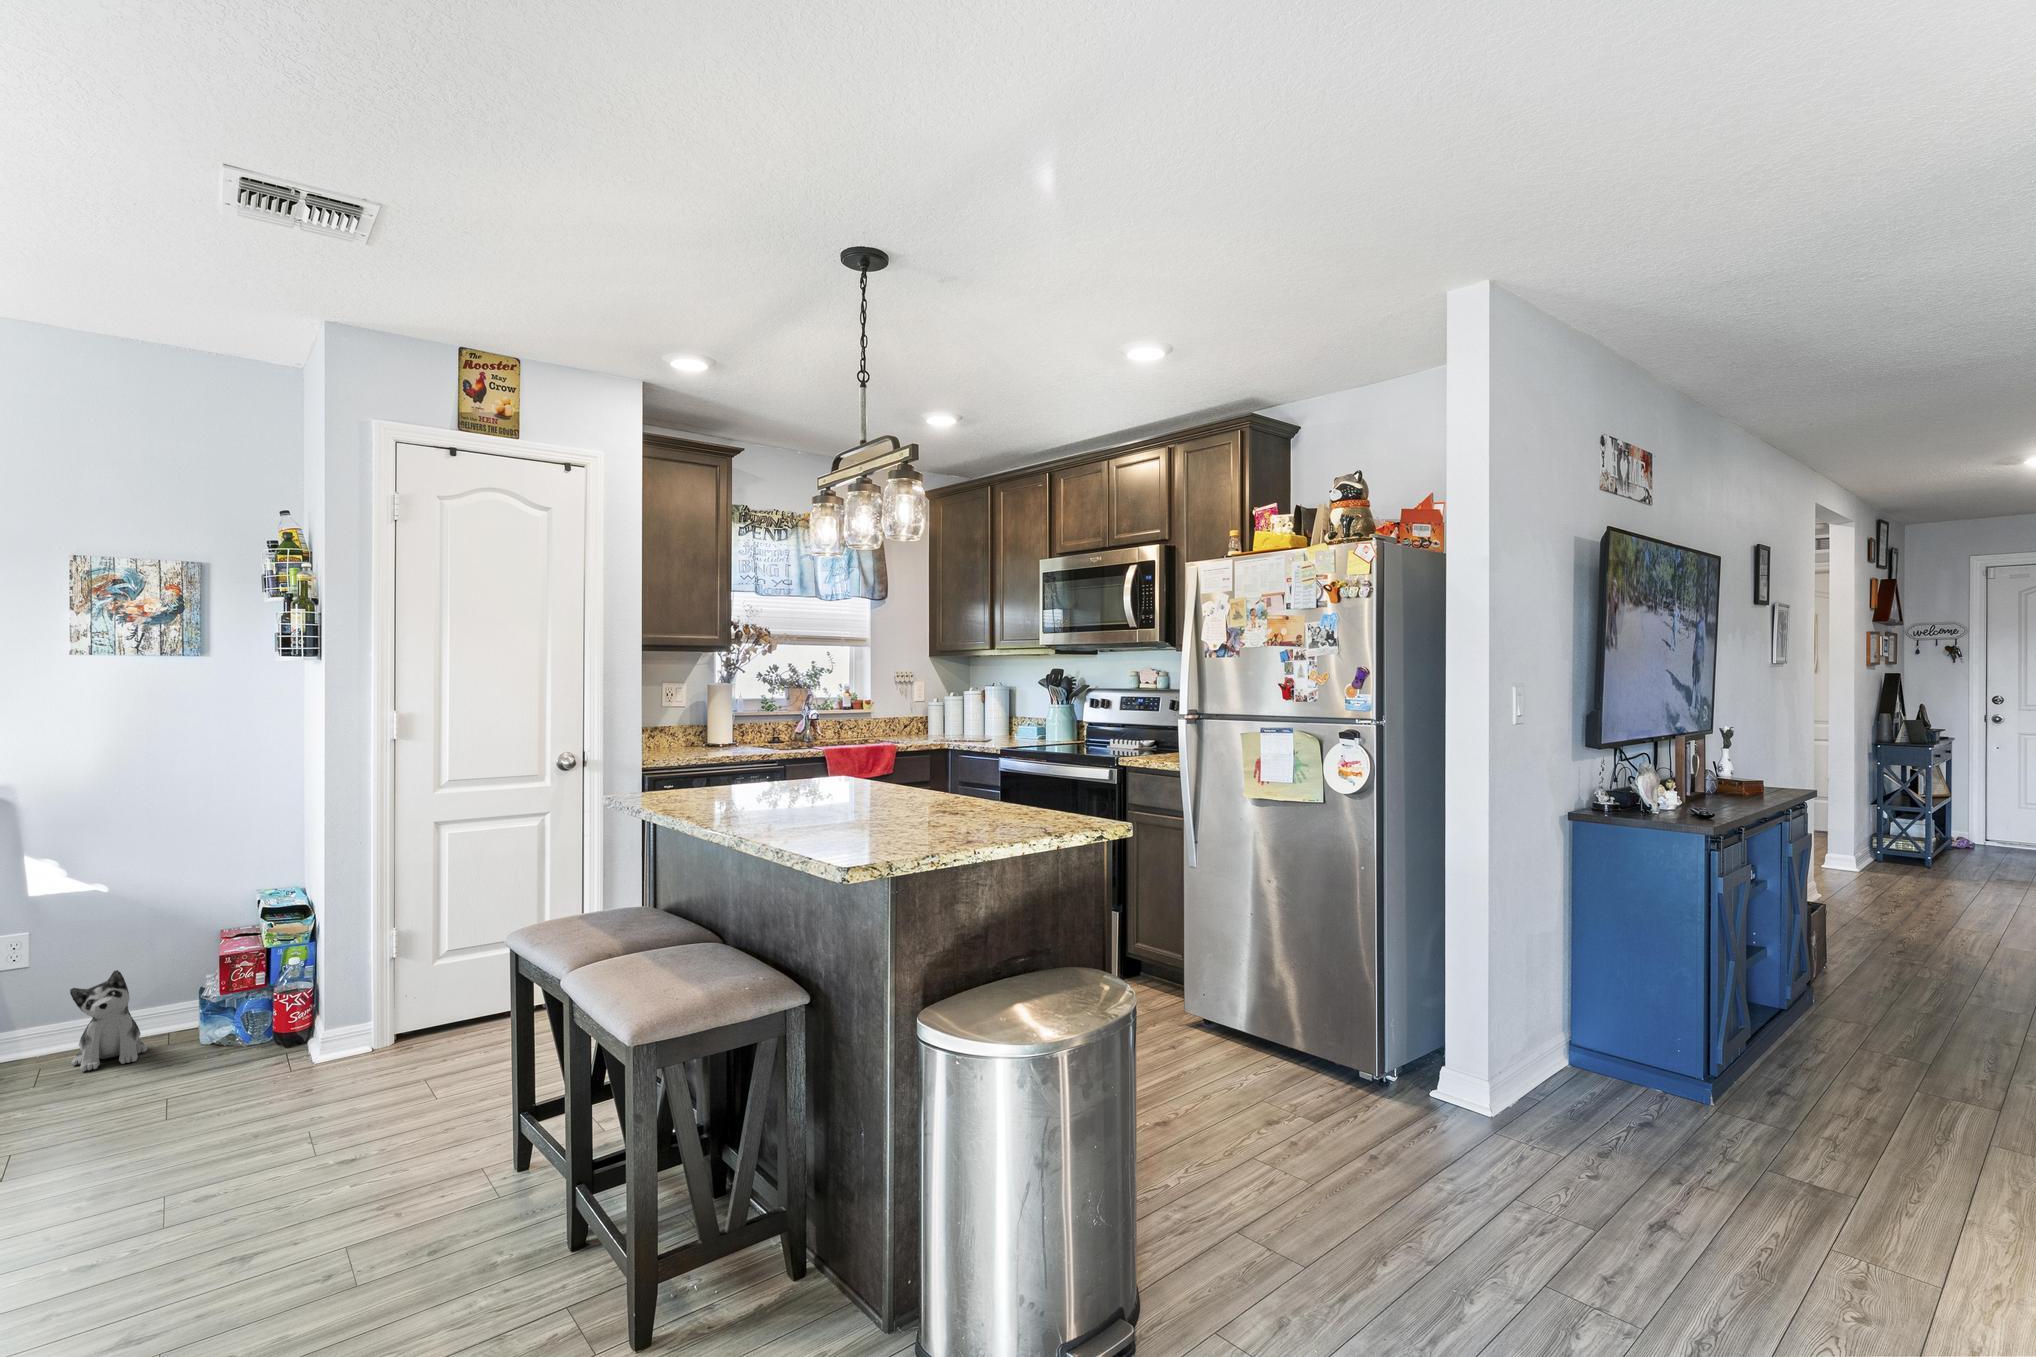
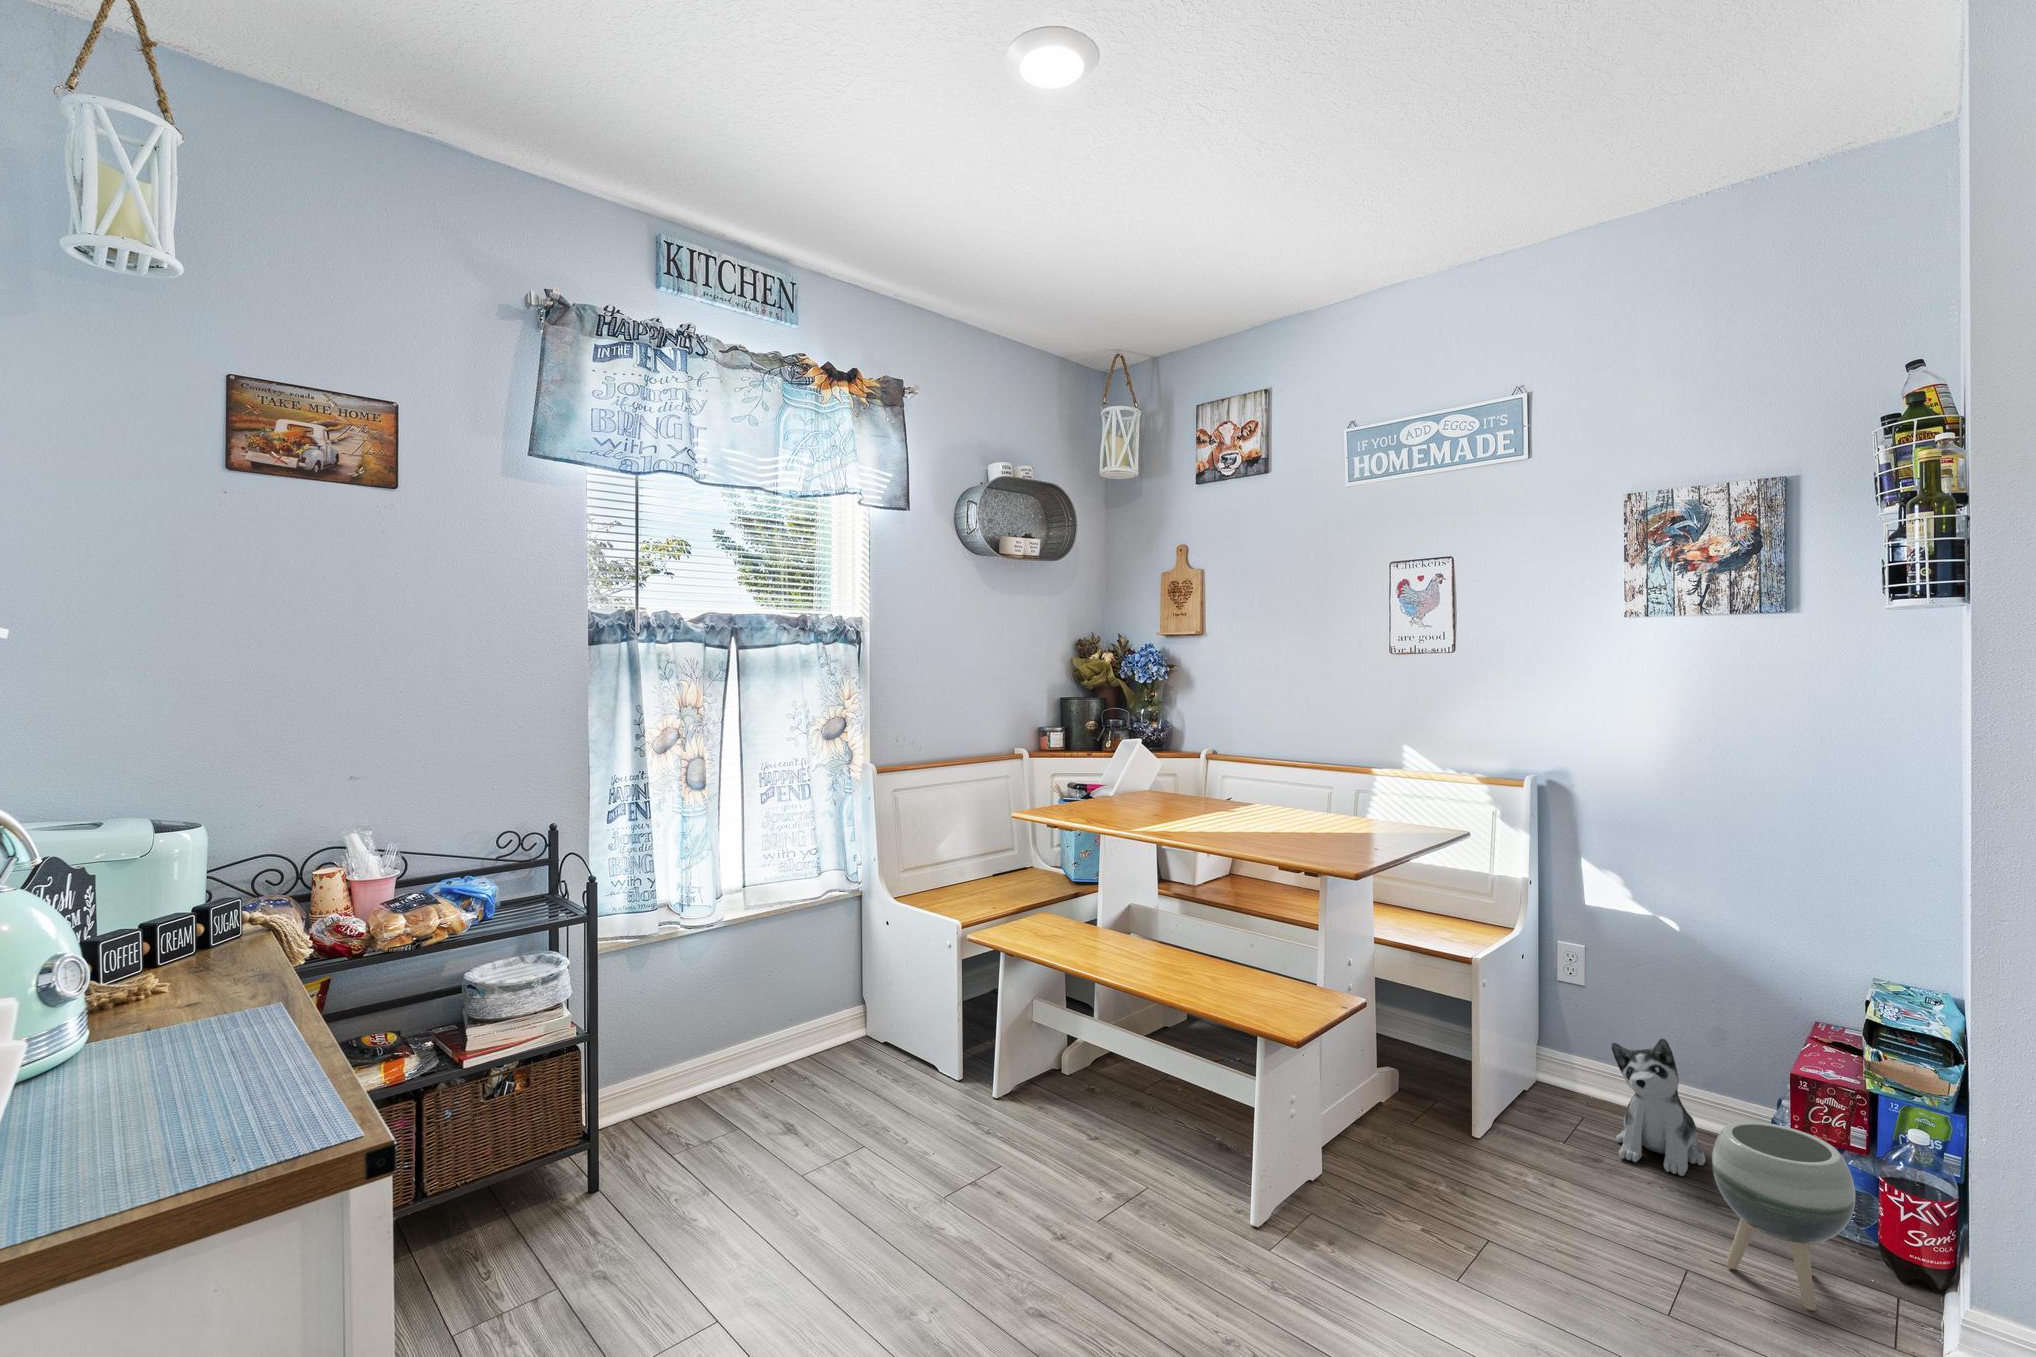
planter: none [180,981,268,1084] -> present [1712,1121,1855,1310]

